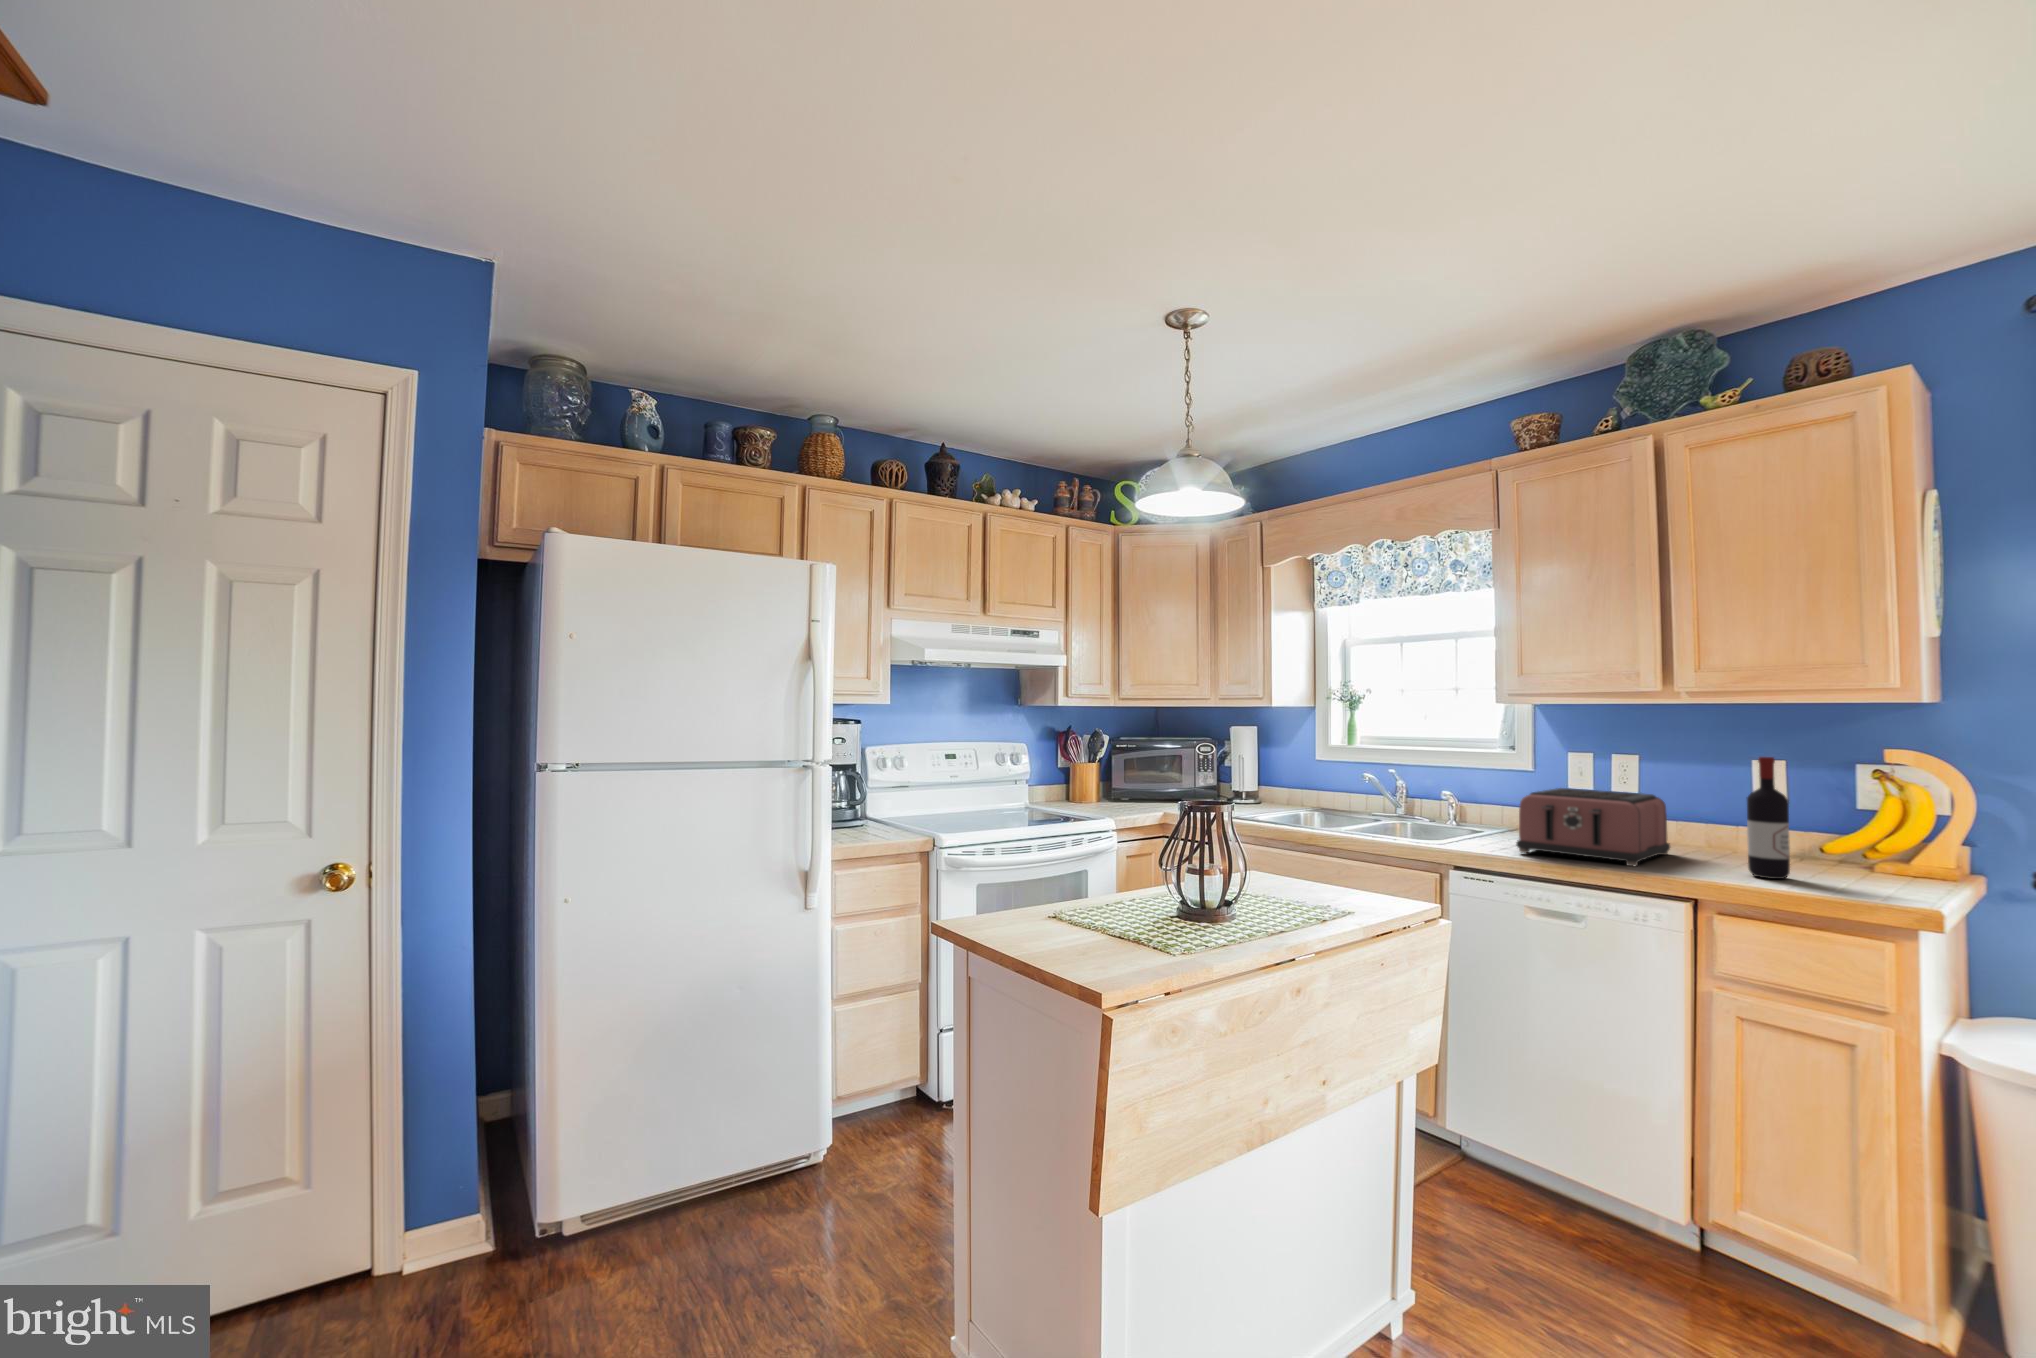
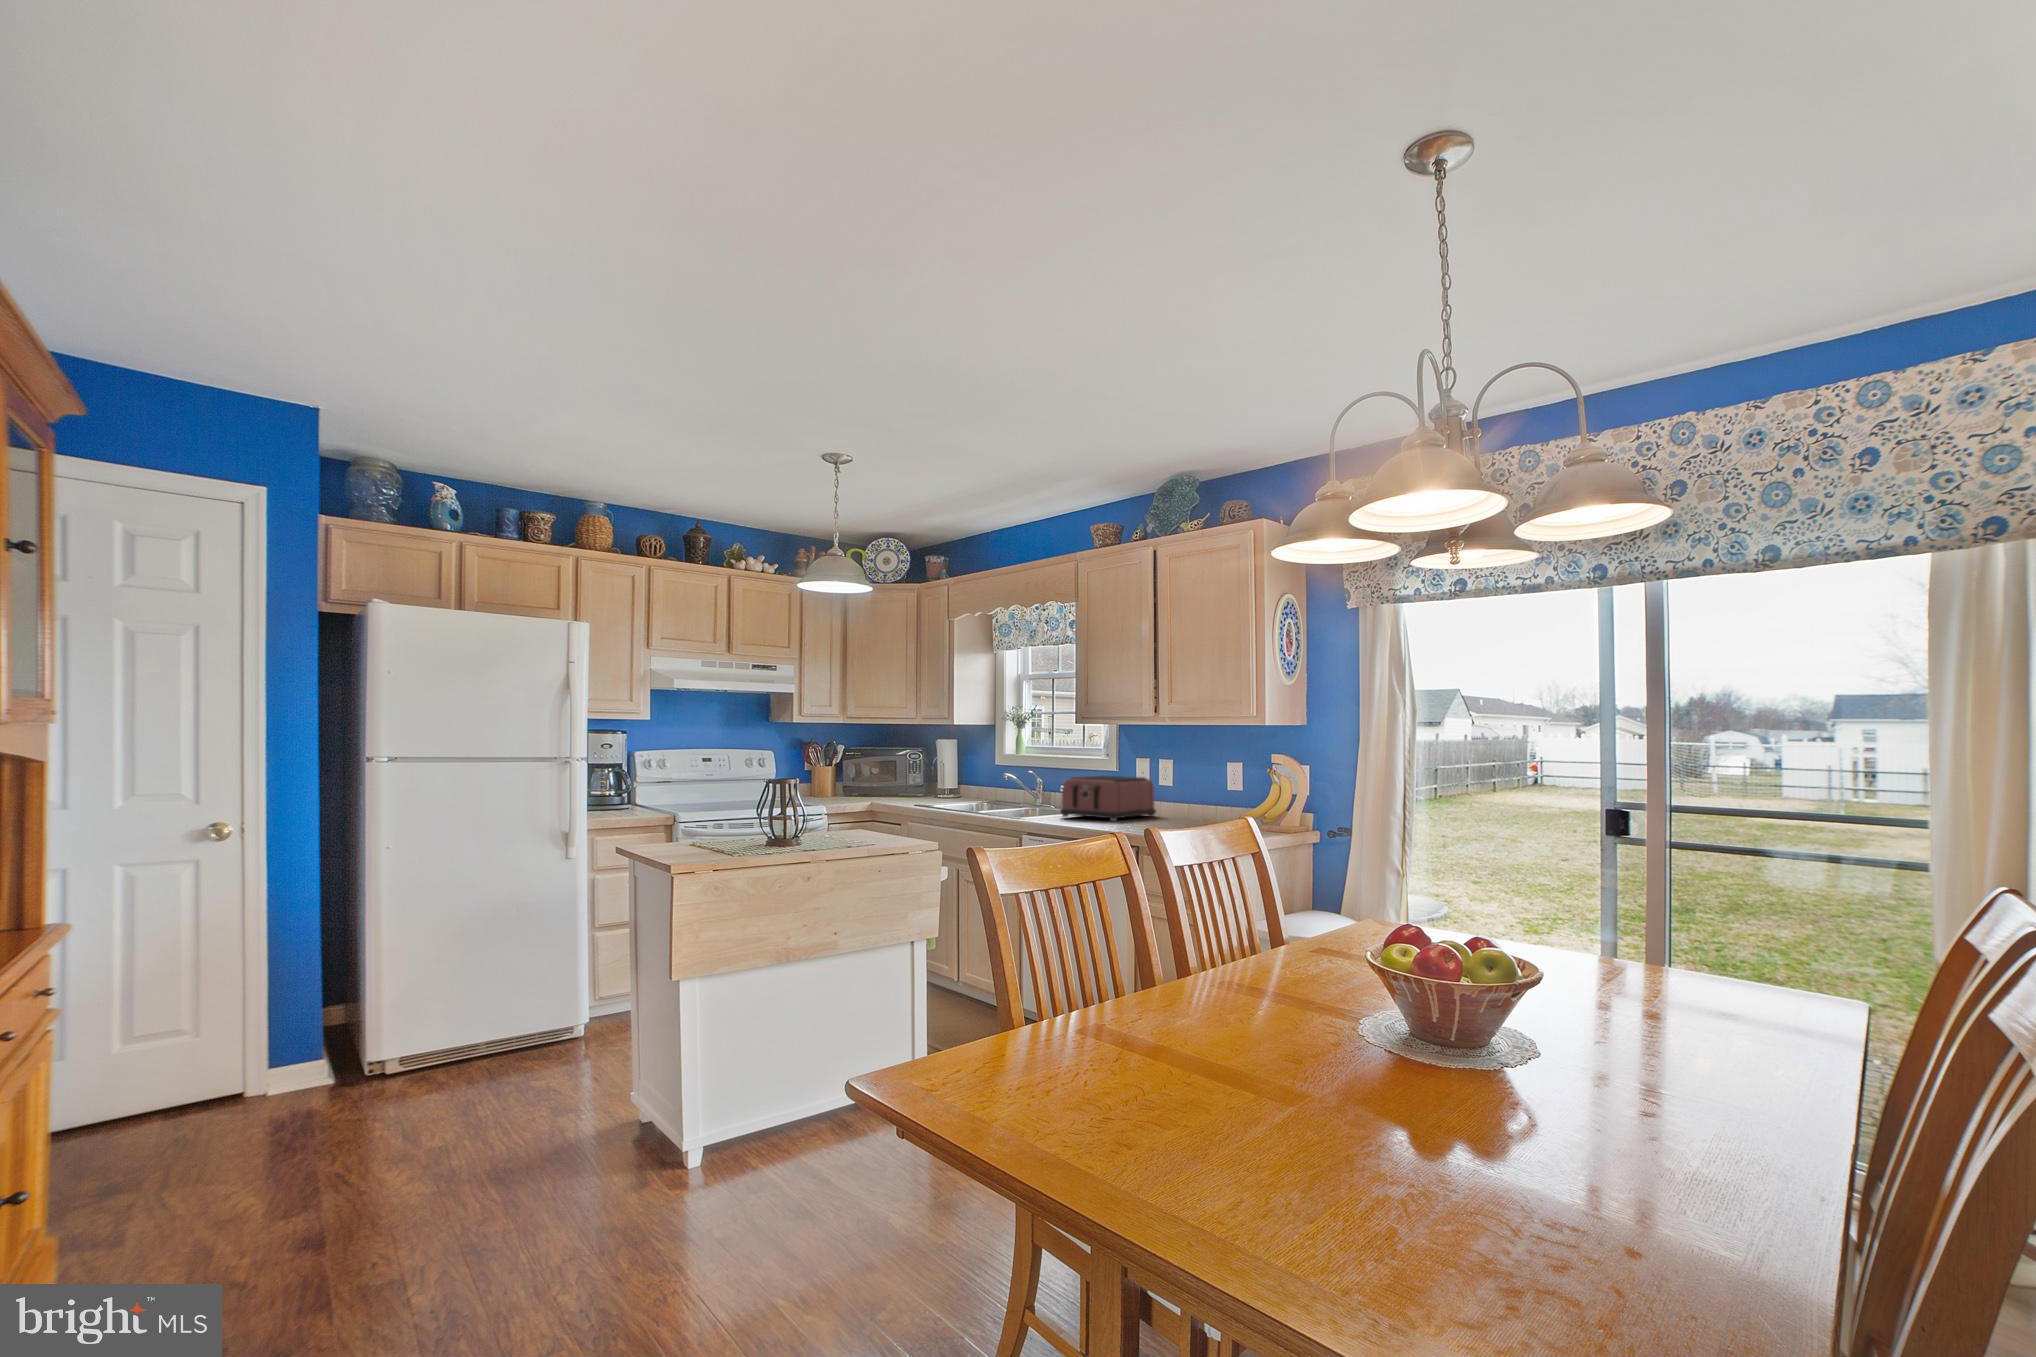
wine bottle: present [1747,757,1790,879] -> none [1163,750,1182,823]

